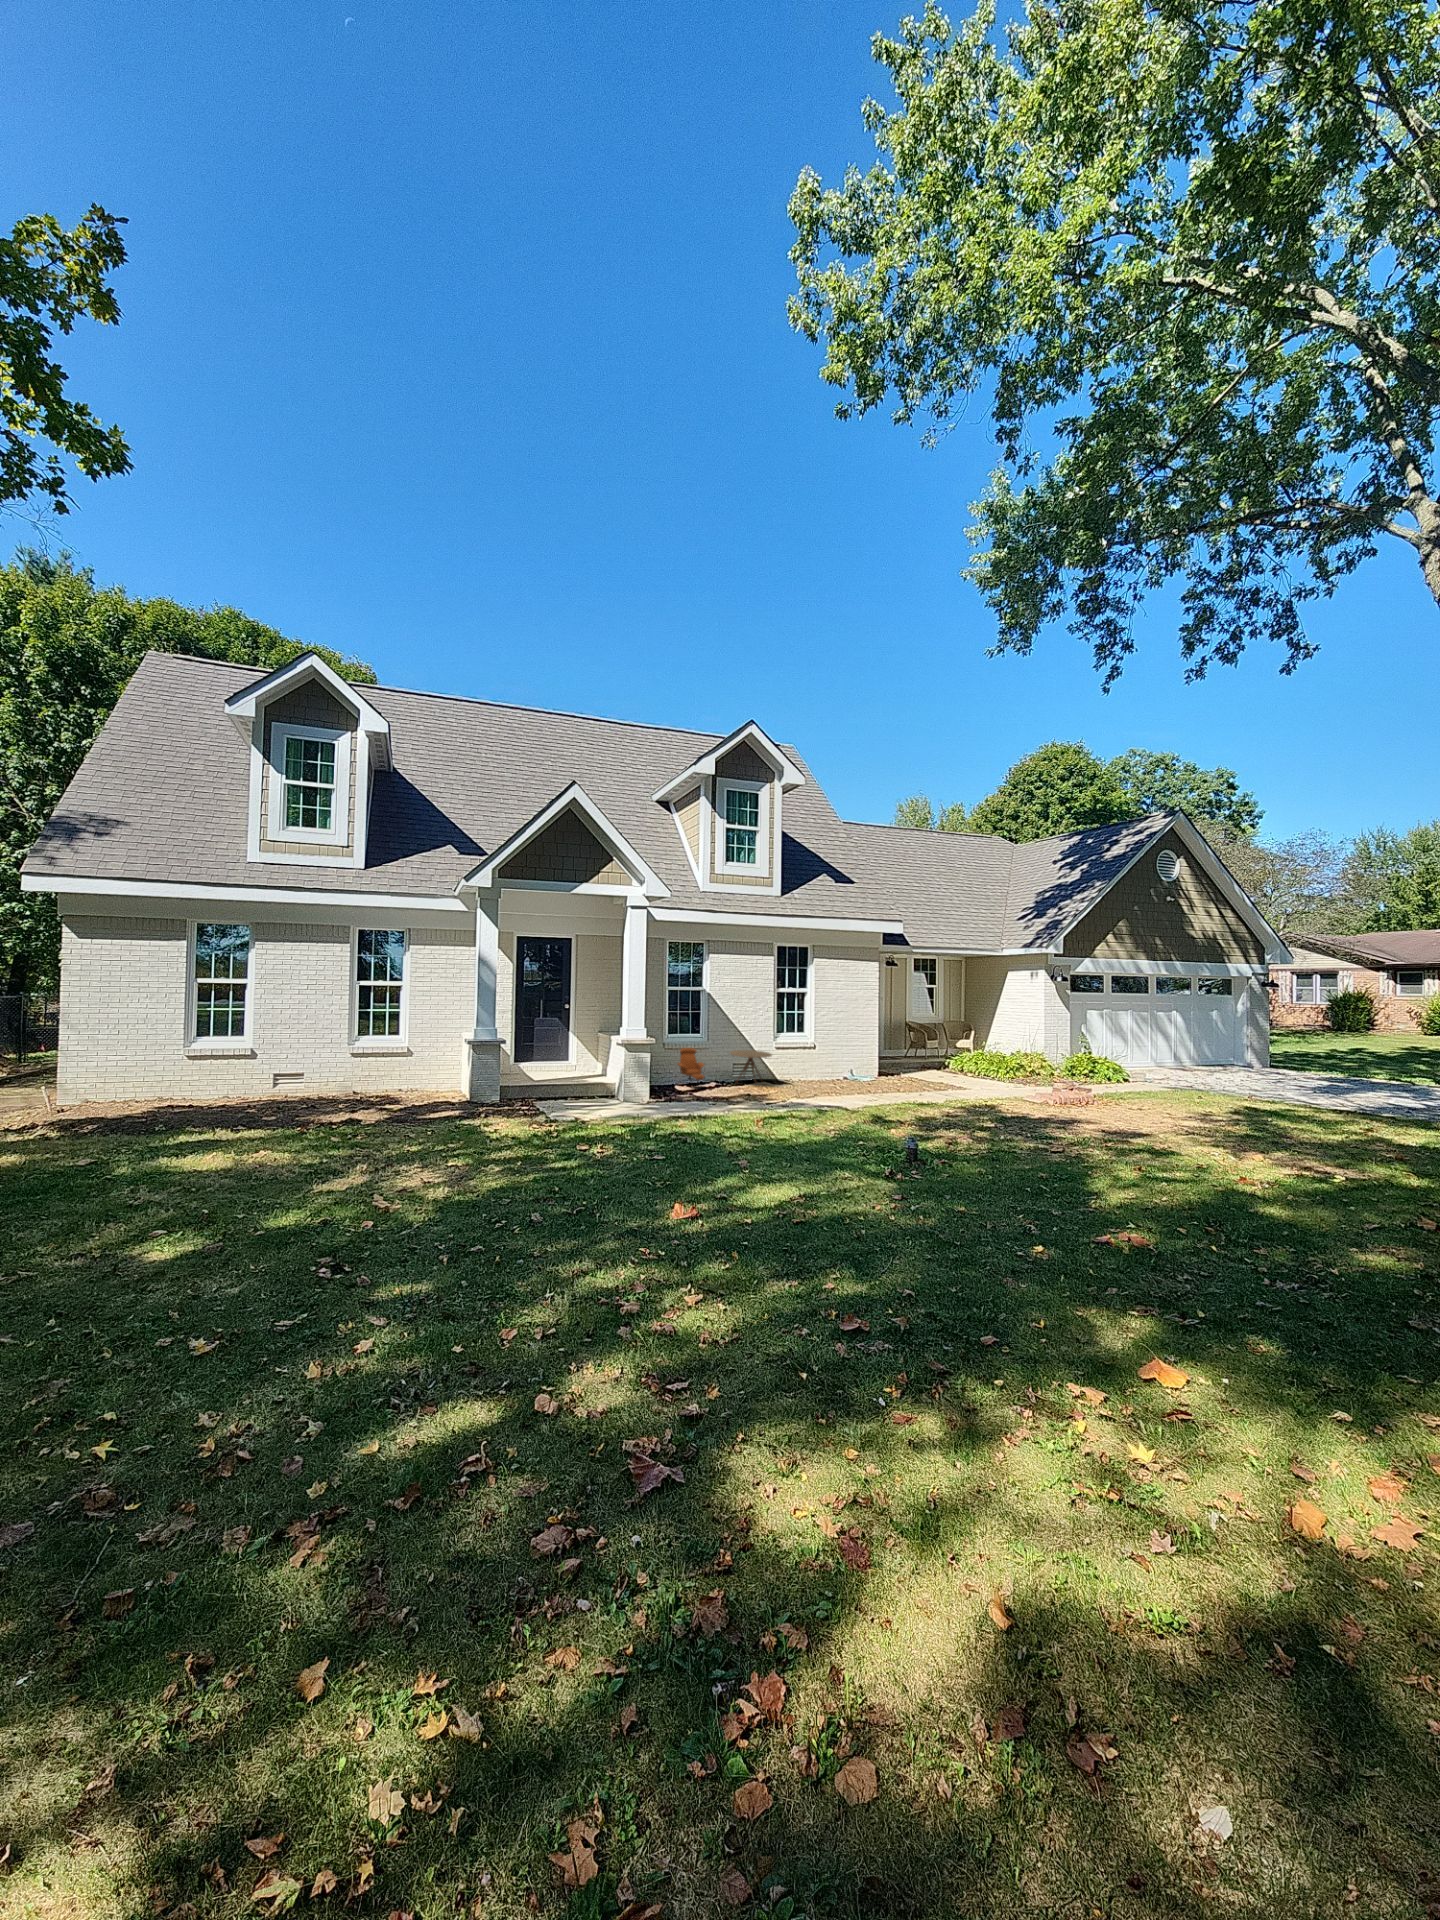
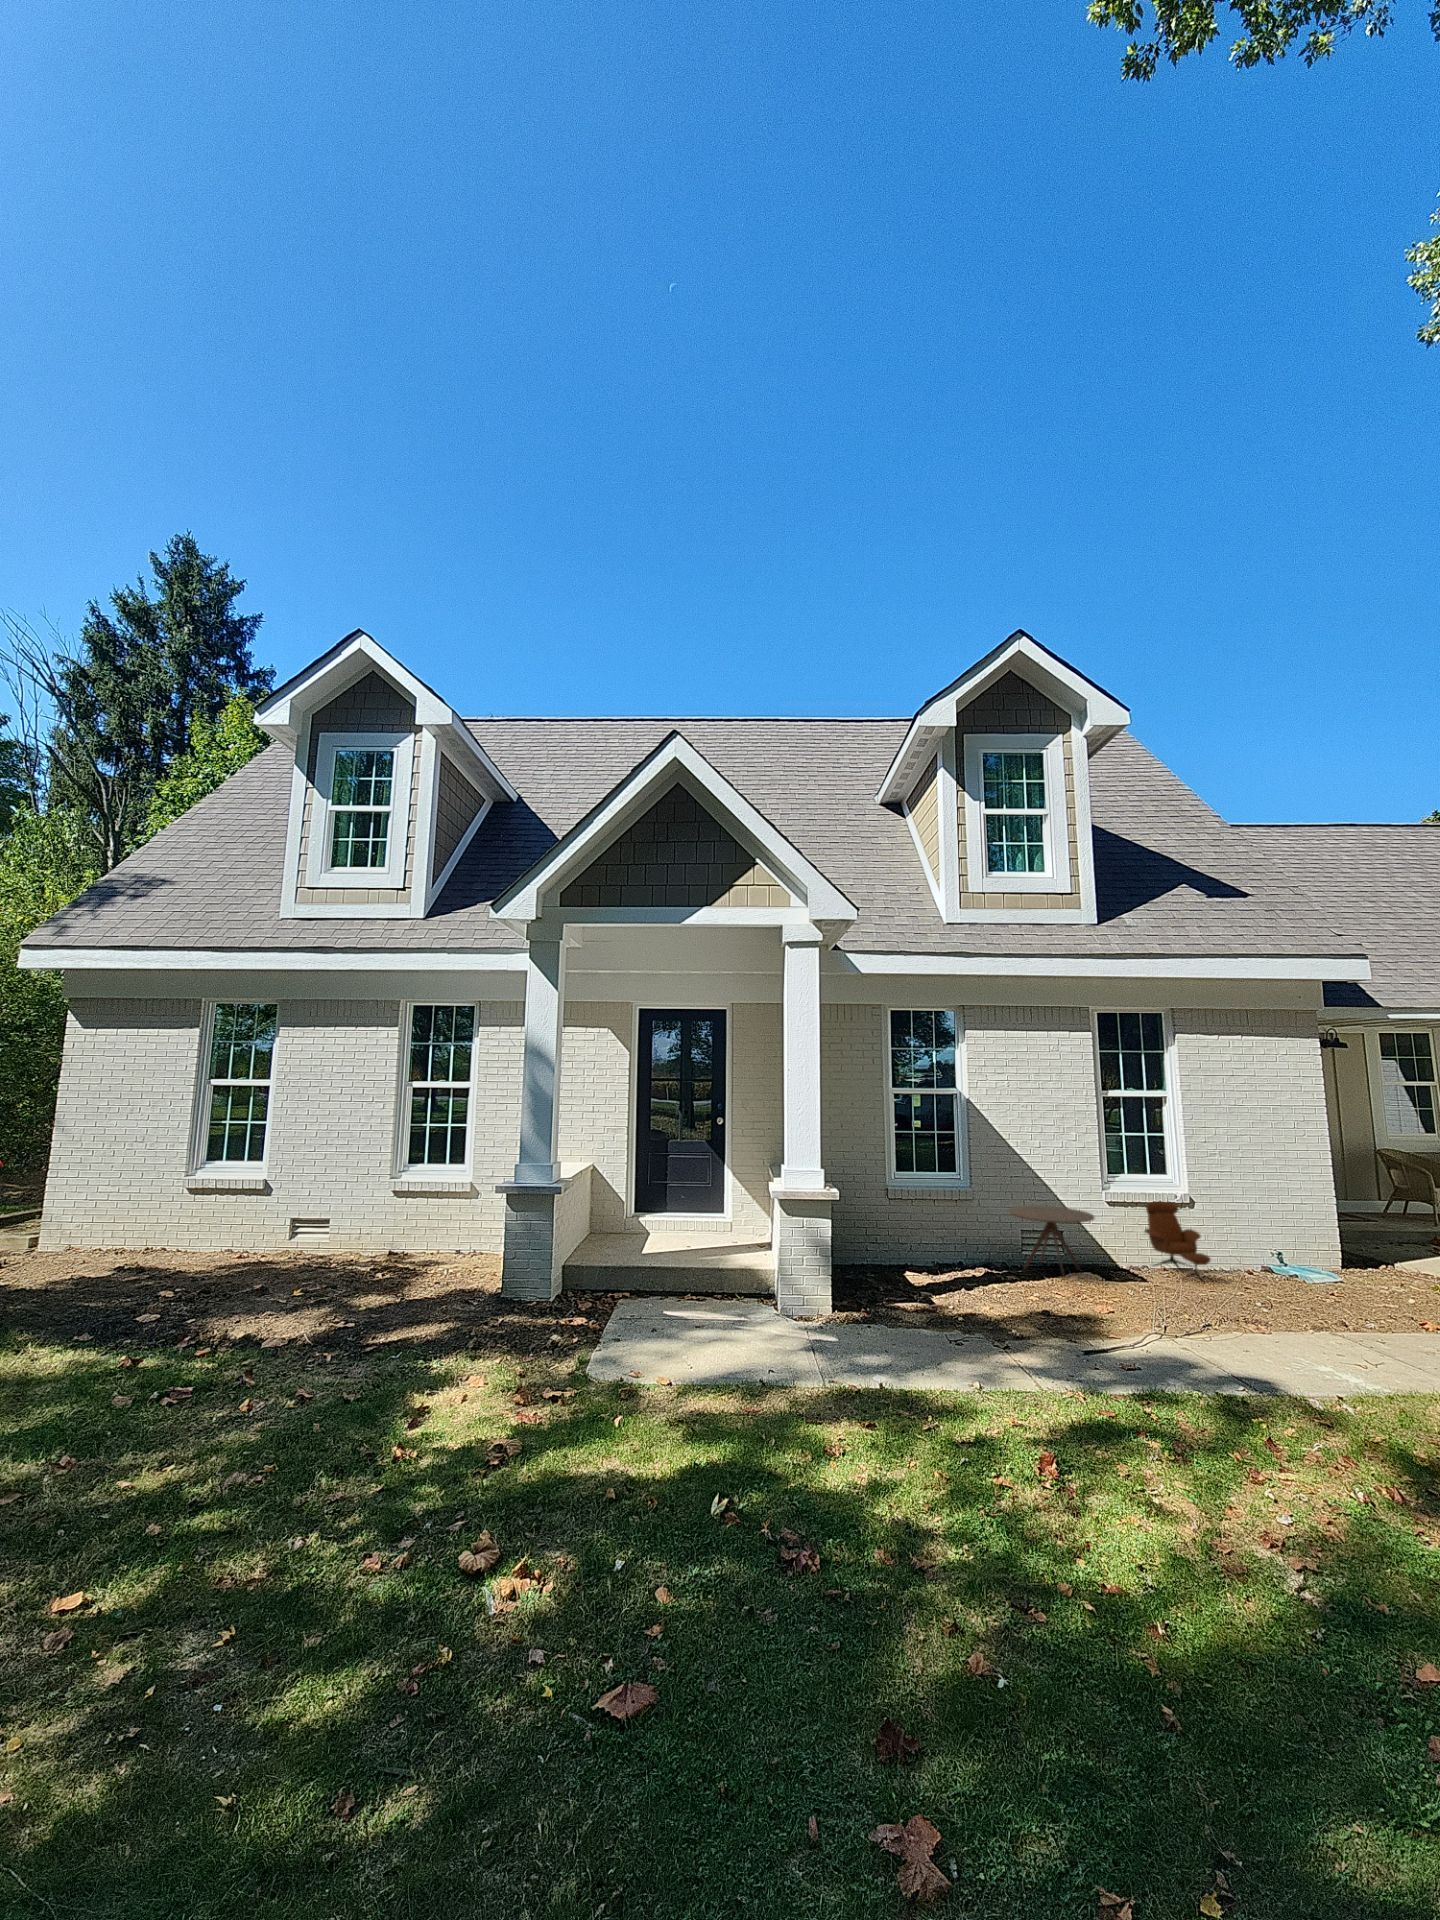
lounge chair: present [678,1048,705,1086] -> present [1145,1201,1210,1279]

